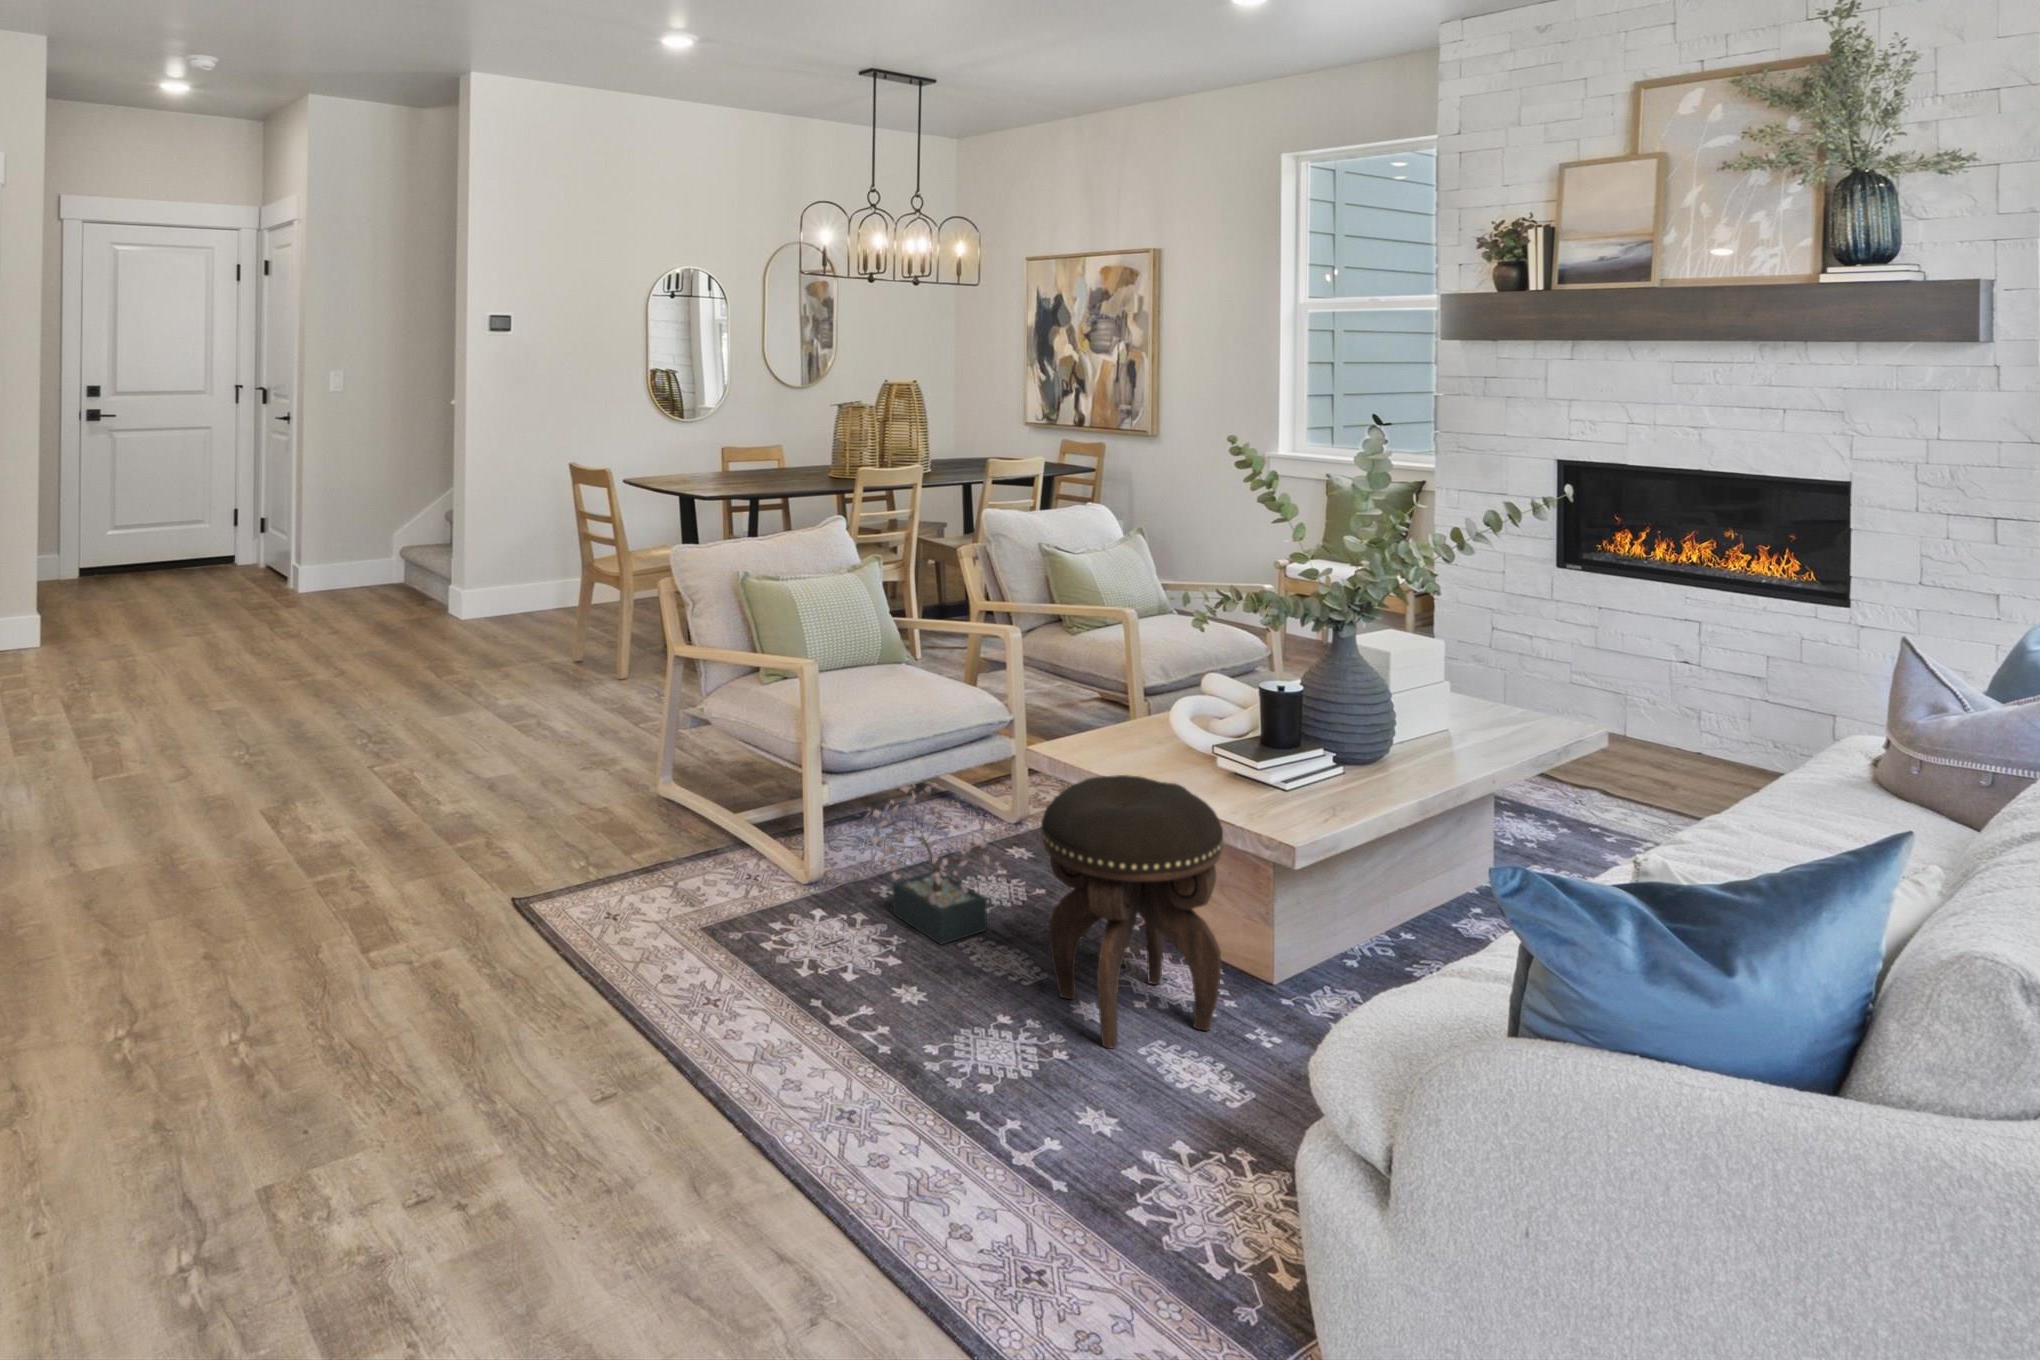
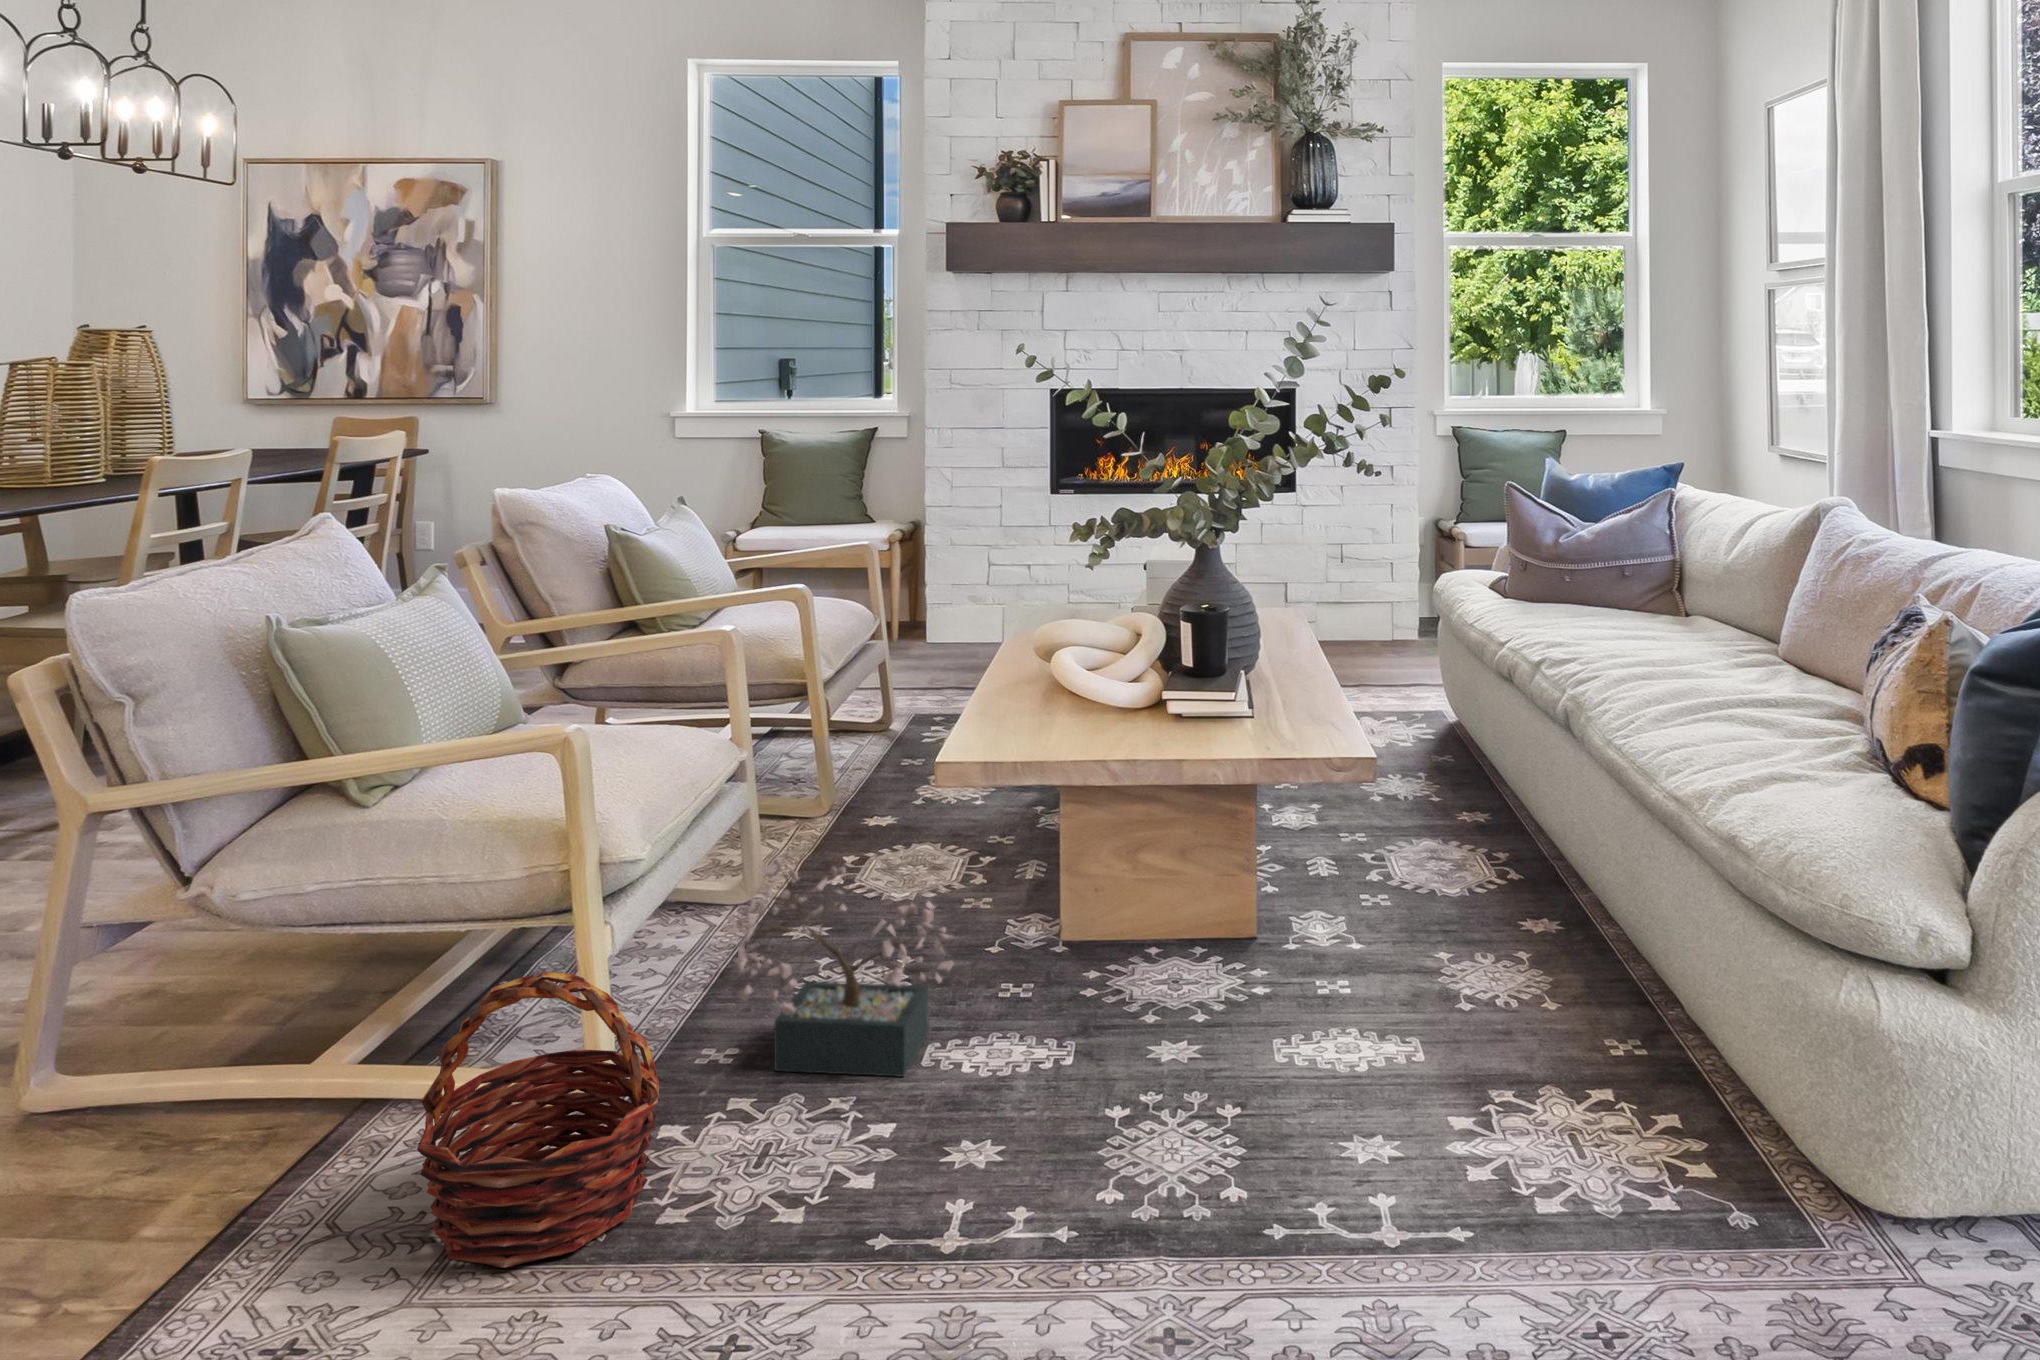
footstool: present [1041,775,1223,1048] -> none [1108,738,1341,1089]
basket: none [668,799,788,947] -> present [417,972,660,1268]

